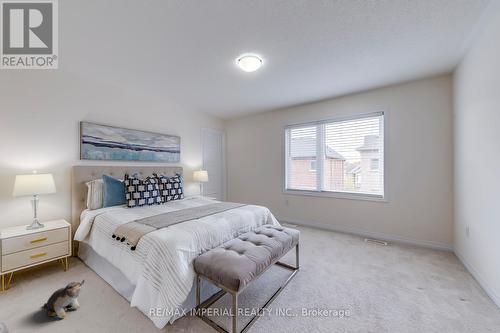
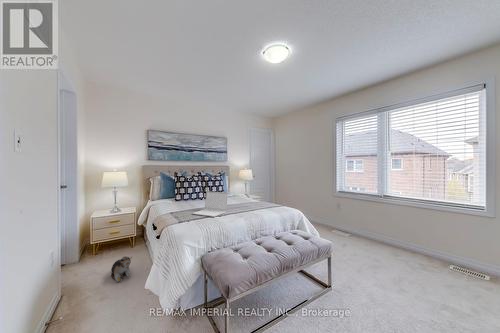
laptop: none [164,192,203,218] -> present [193,191,228,217]

